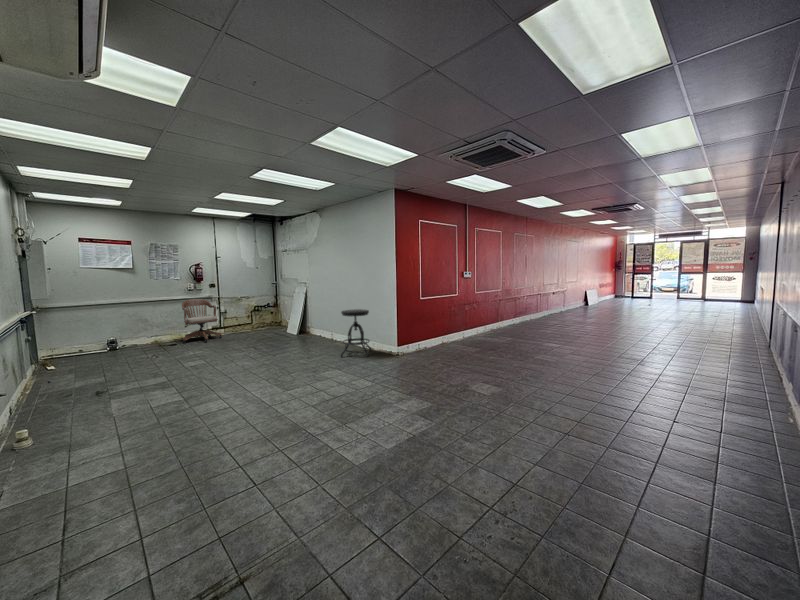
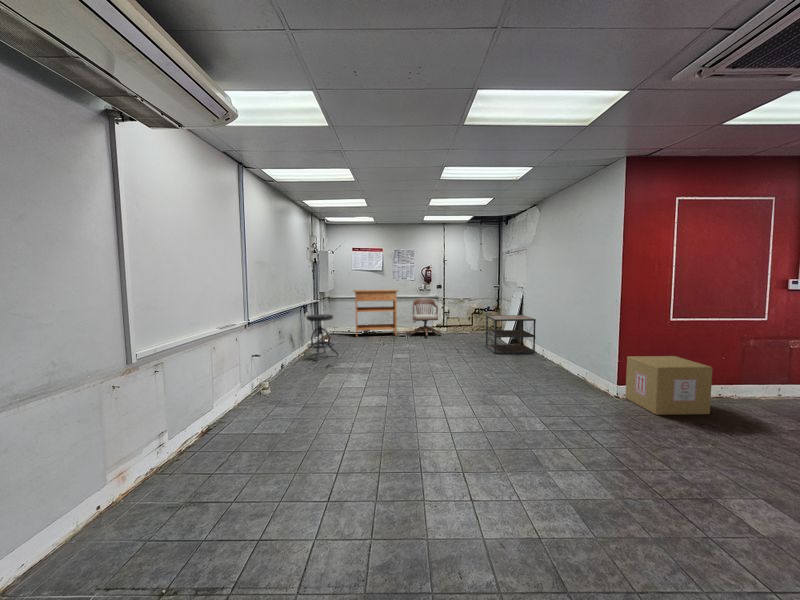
console table: none [85,291,164,356] -> present [353,290,398,337]
shelving unit: none [277,307,324,344] -> present [486,315,536,354]
stool: present [341,309,371,357] -> present [304,314,339,361]
cardboard box: none [402,322,445,360] -> present [625,356,713,415]

